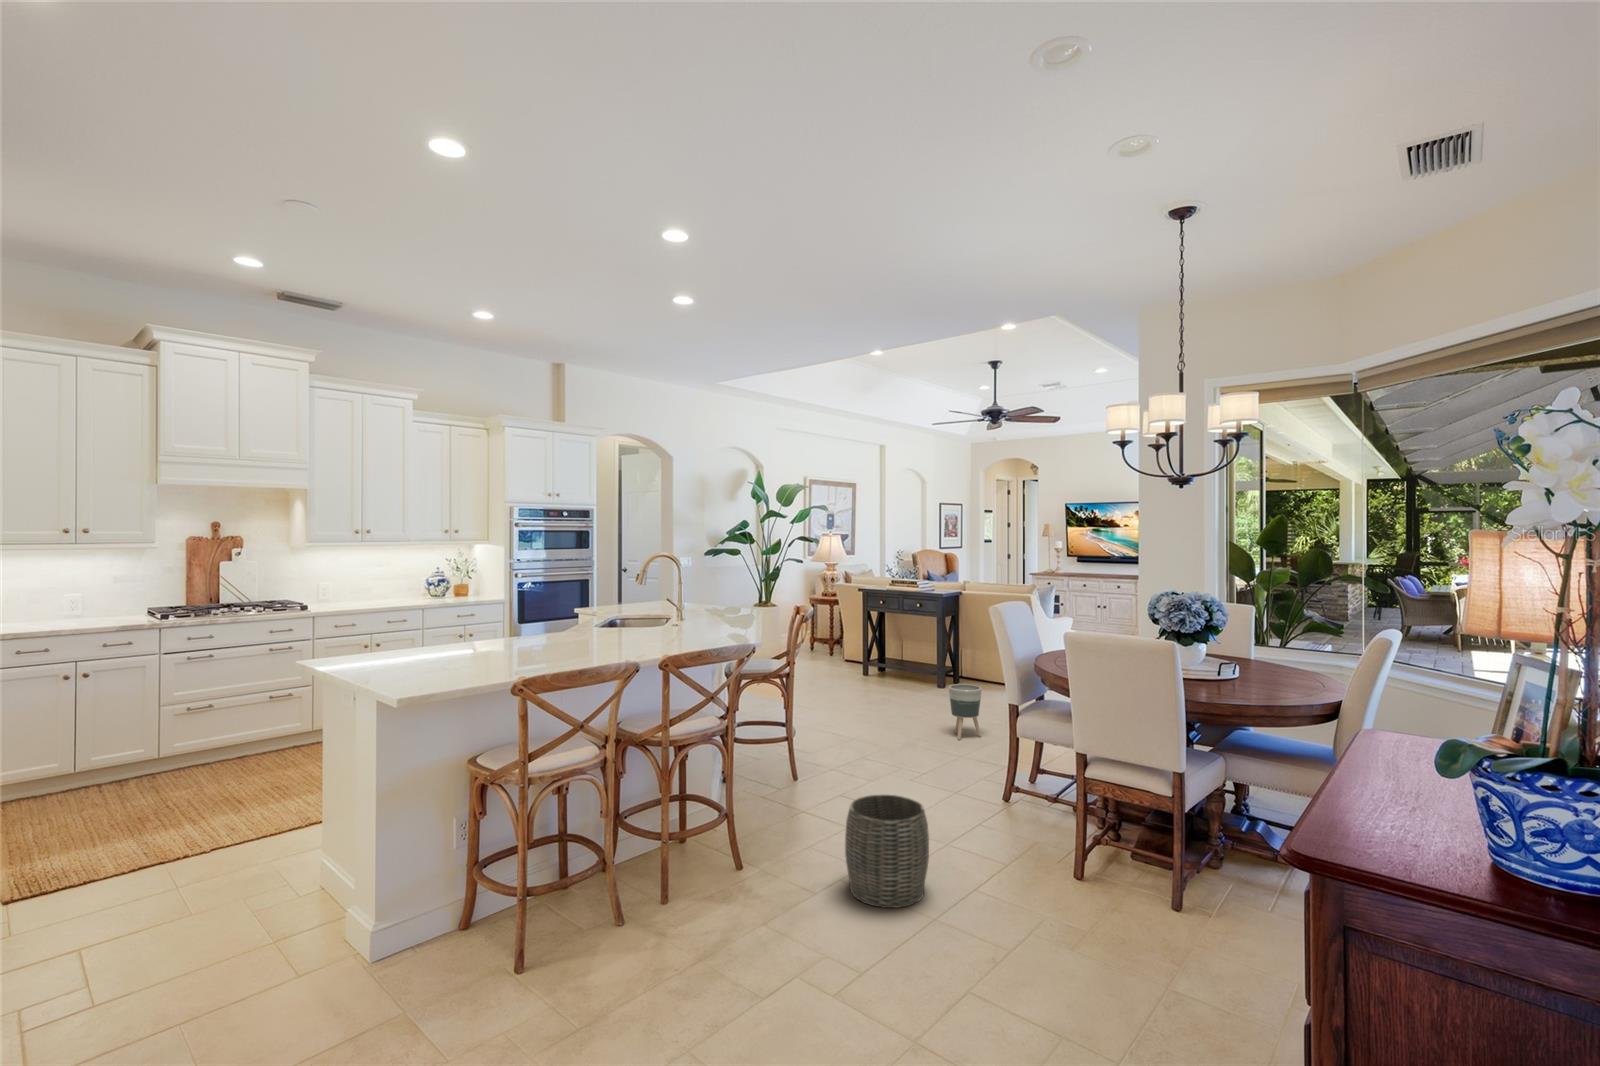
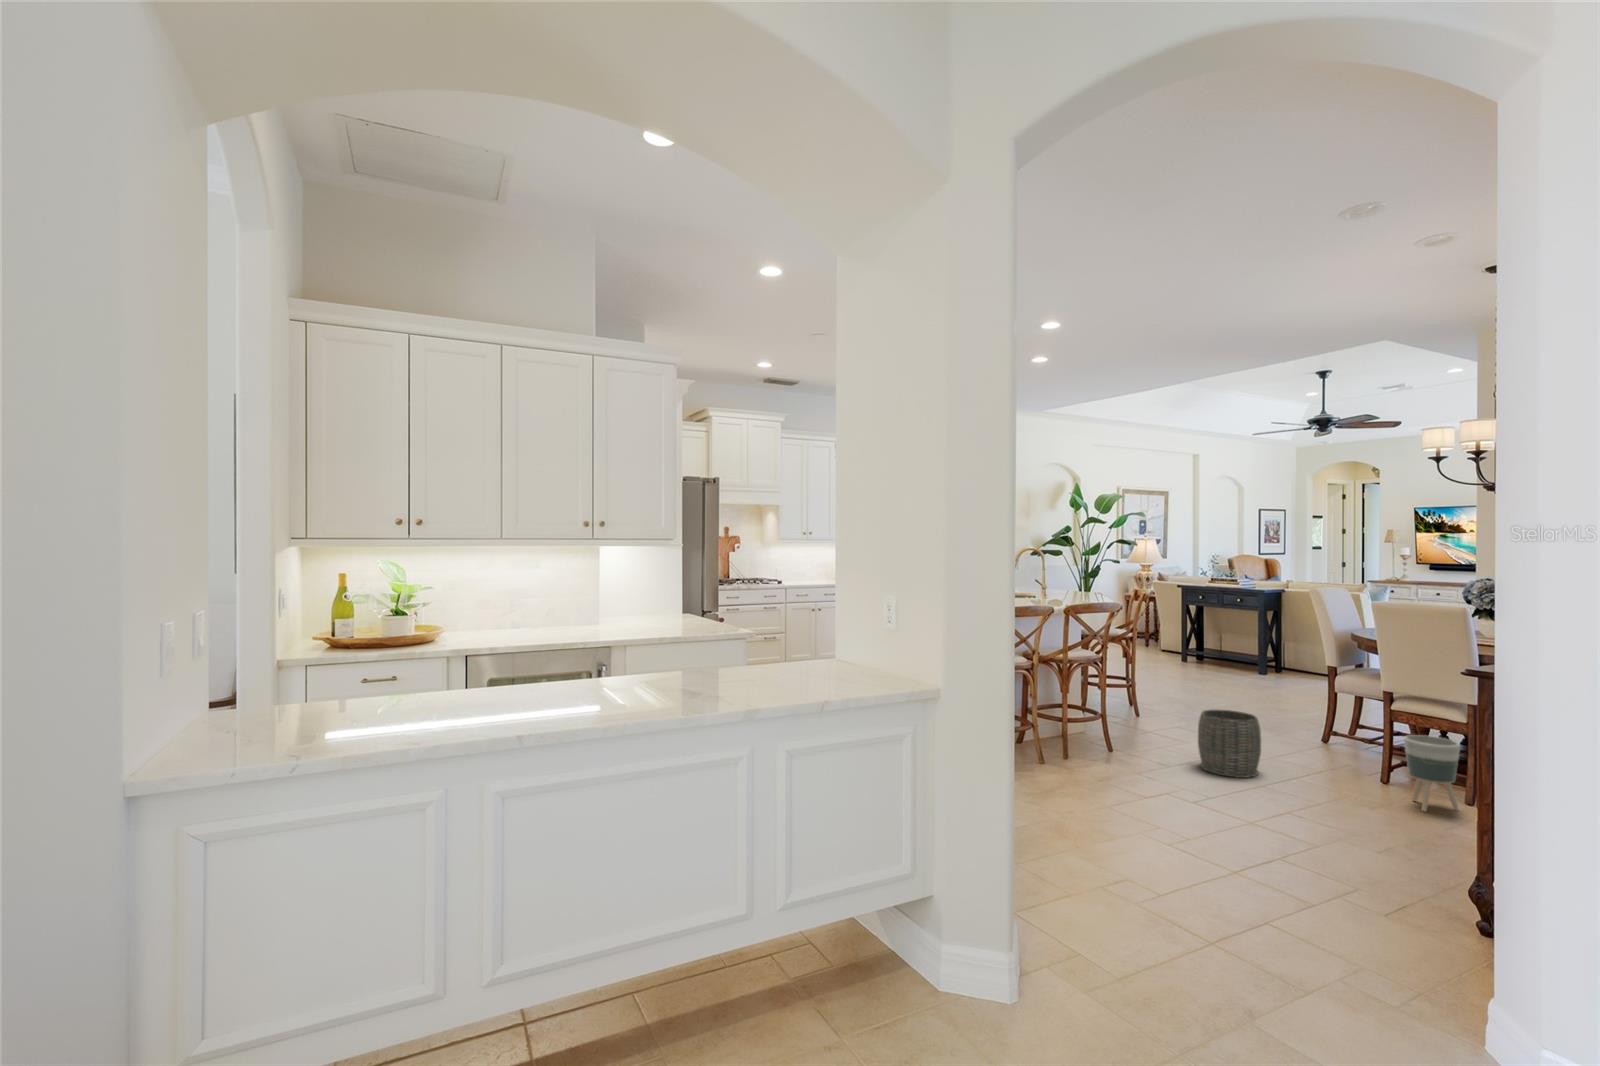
planter: present [949,684,982,740] -> present [1404,735,1460,811]

